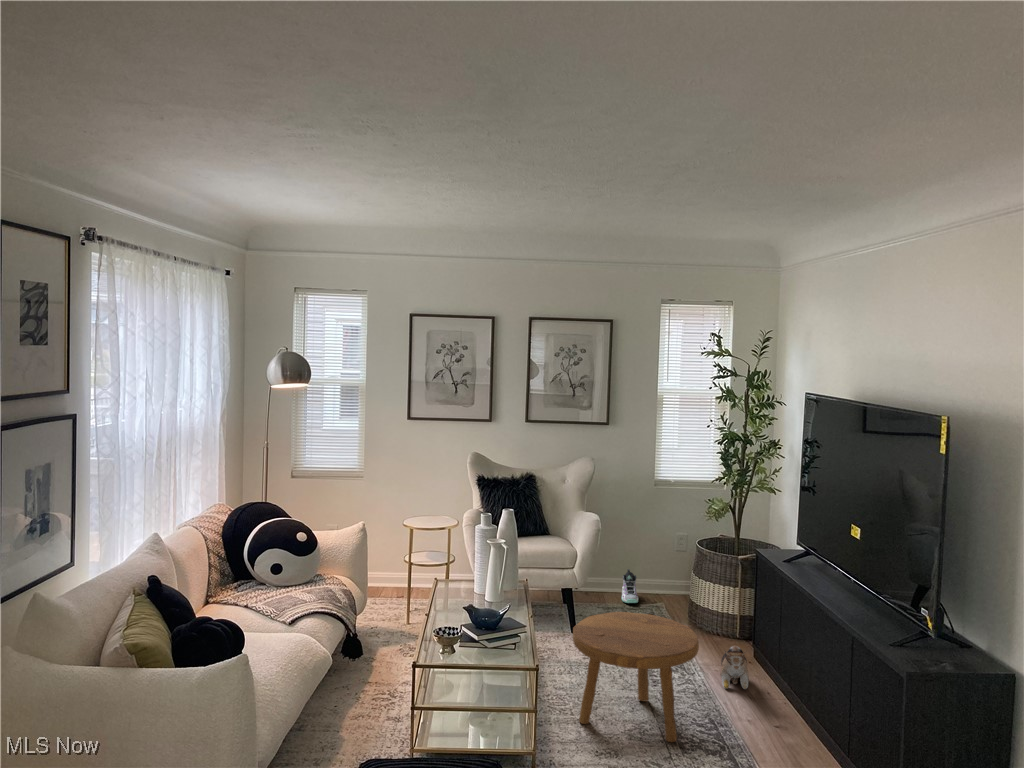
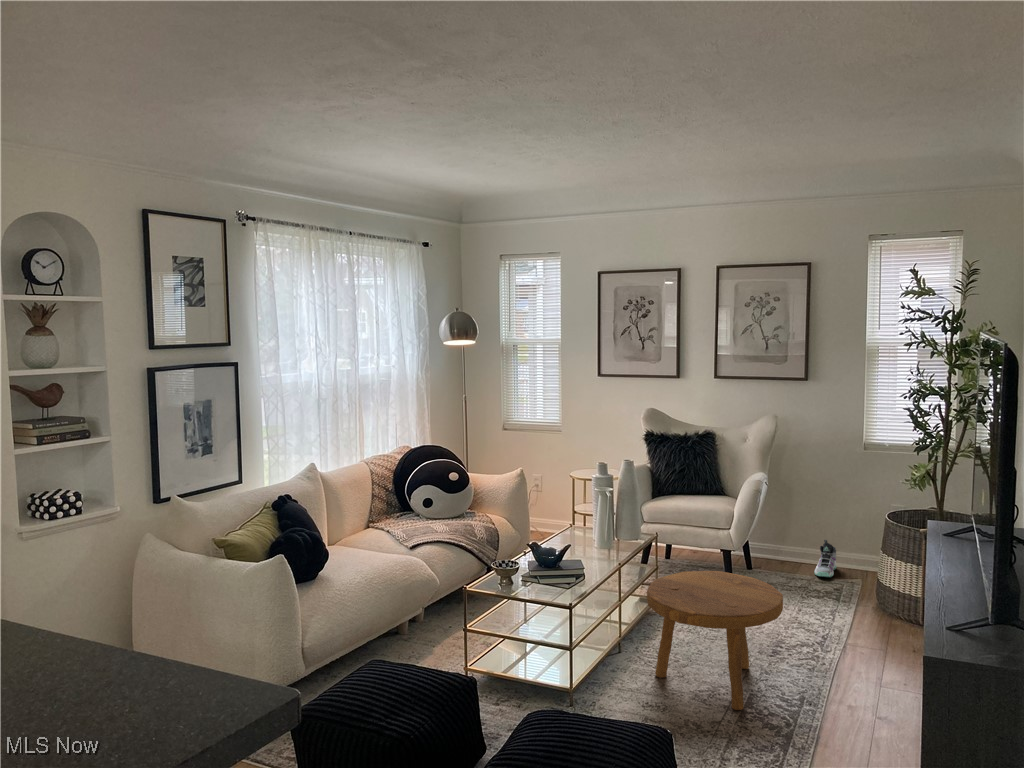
plush toy: present [721,645,749,689] -> none [845,625,892,677]

